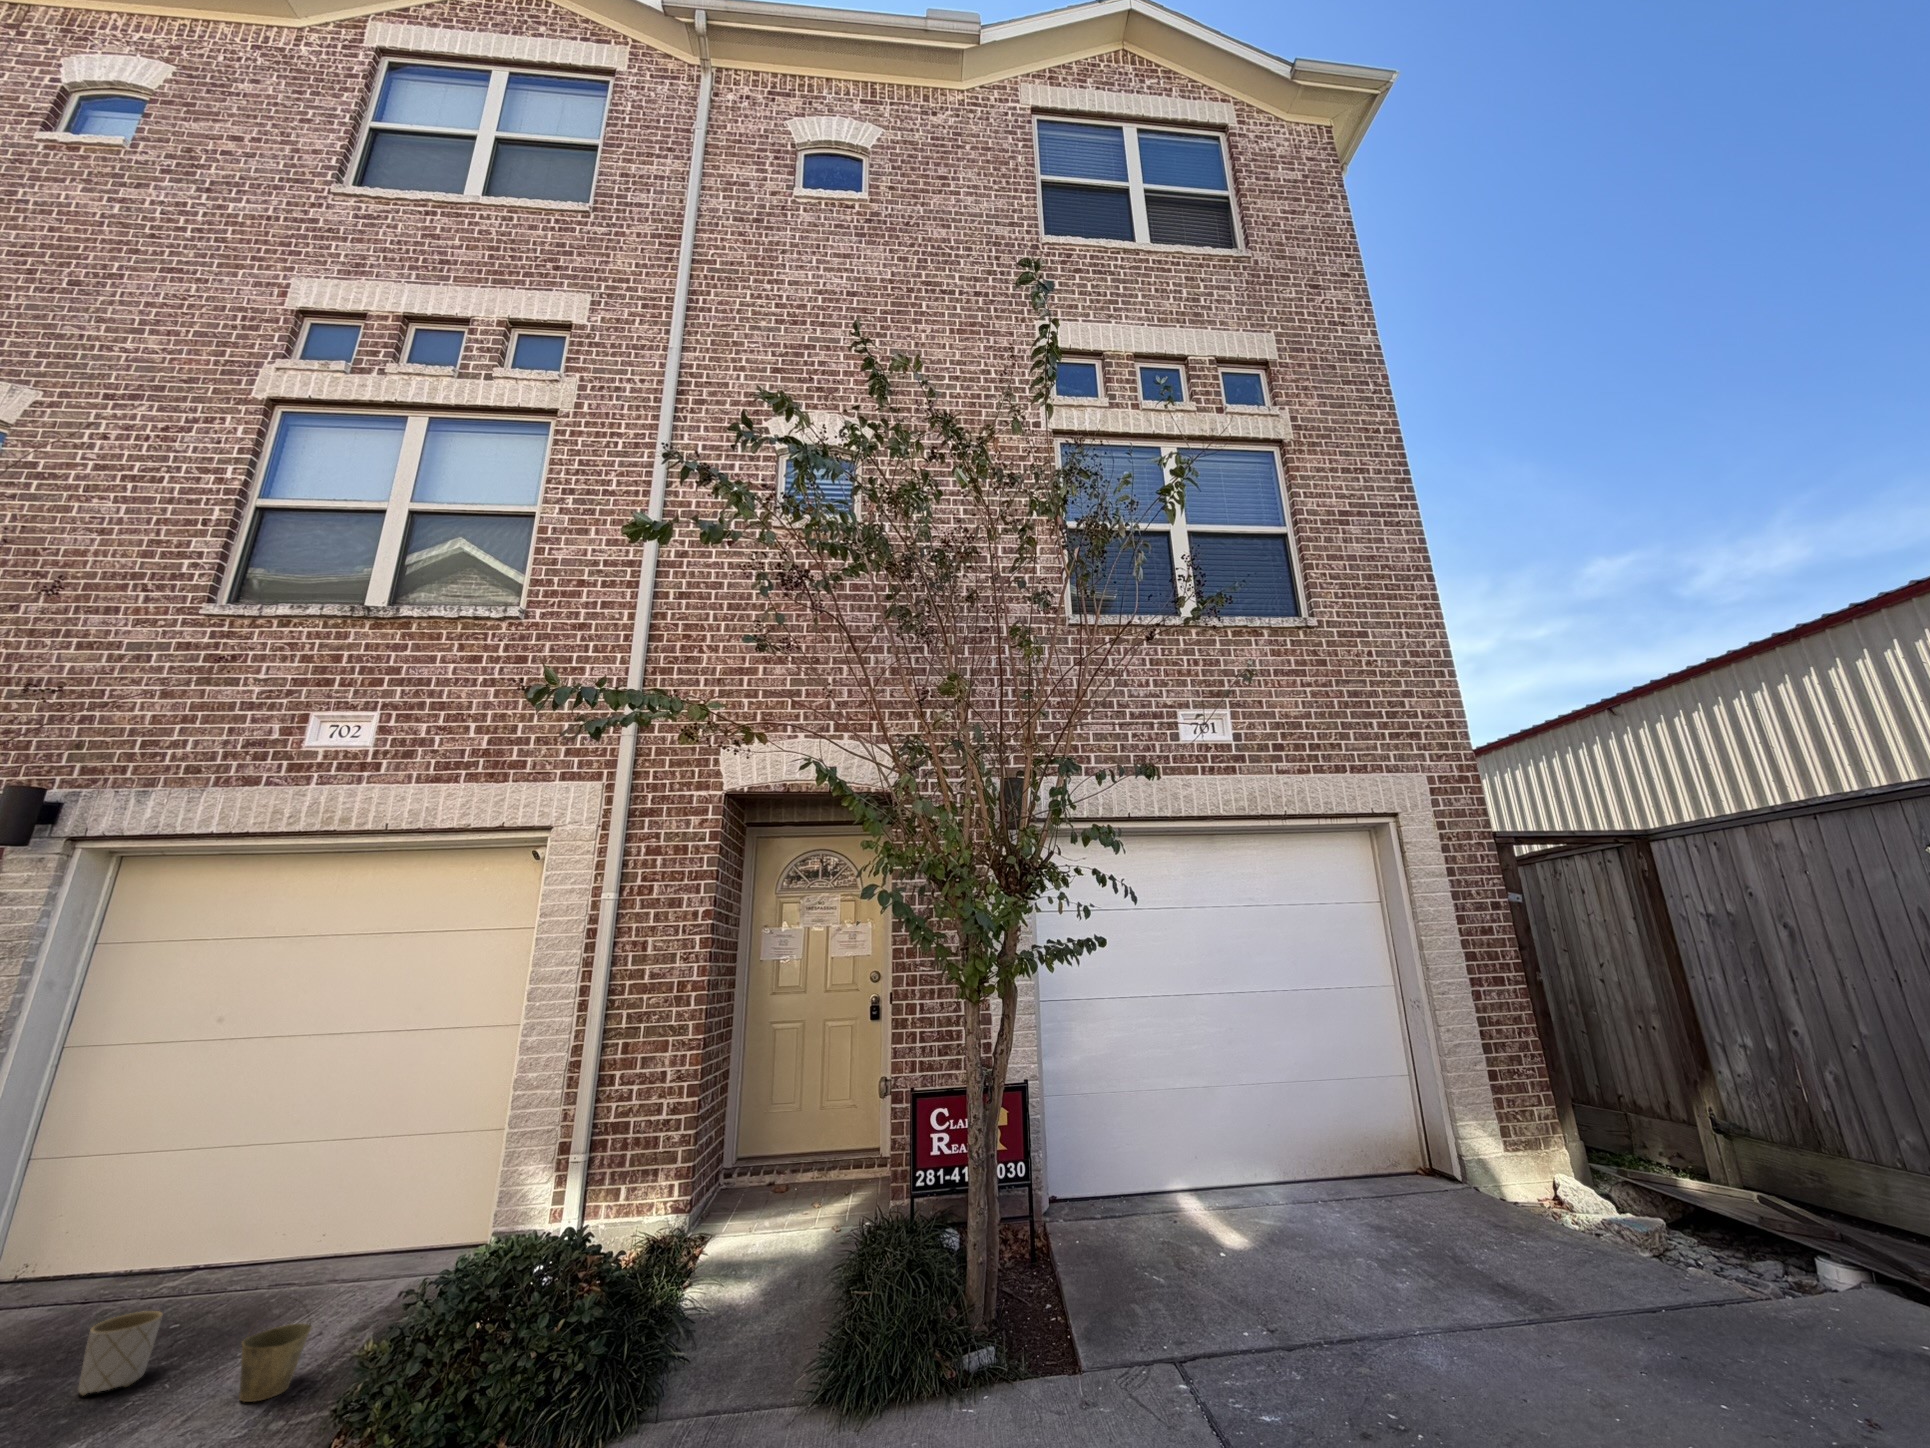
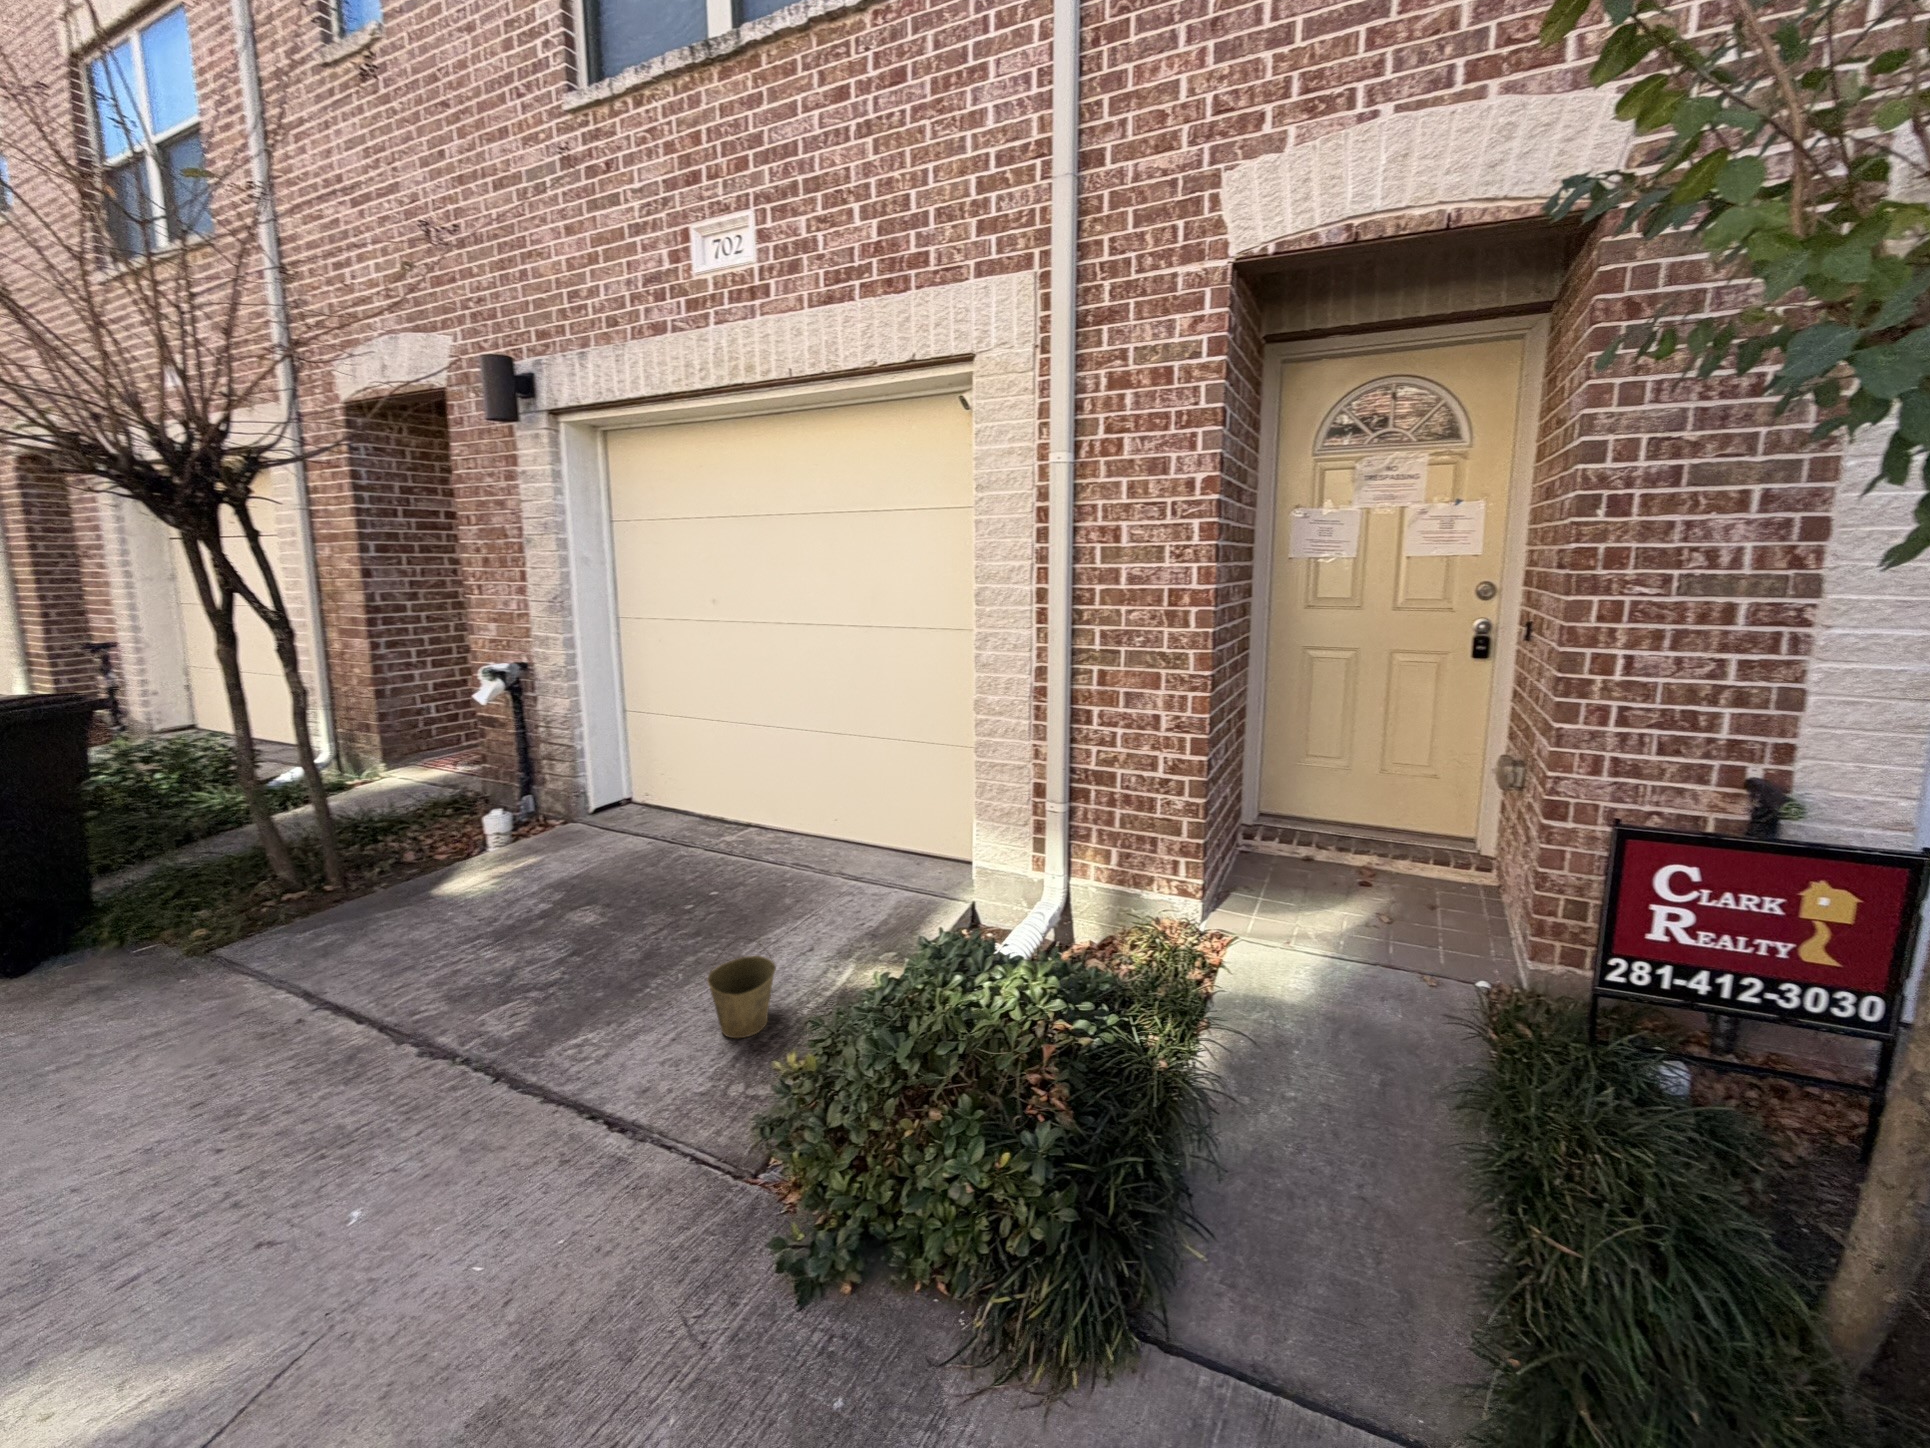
planter: present [78,1311,163,1395] -> none [612,892,672,964]

